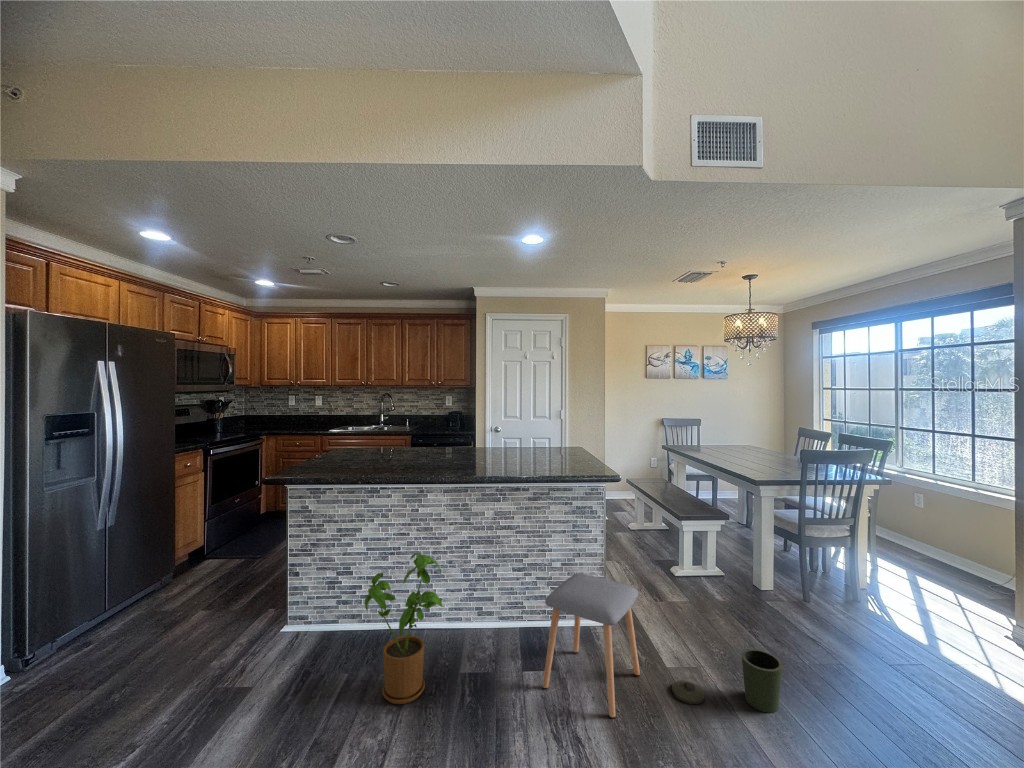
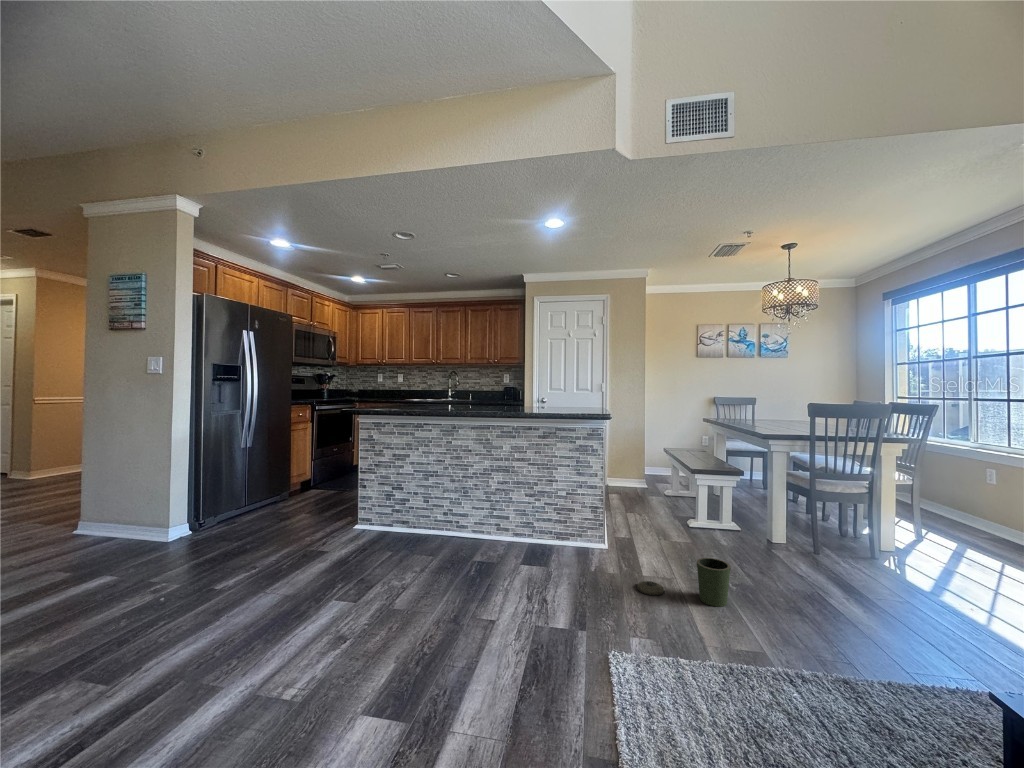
house plant: present [365,553,443,704] -> none [400,464,457,571]
stool: present [543,573,640,719] -> none [531,492,615,595]

